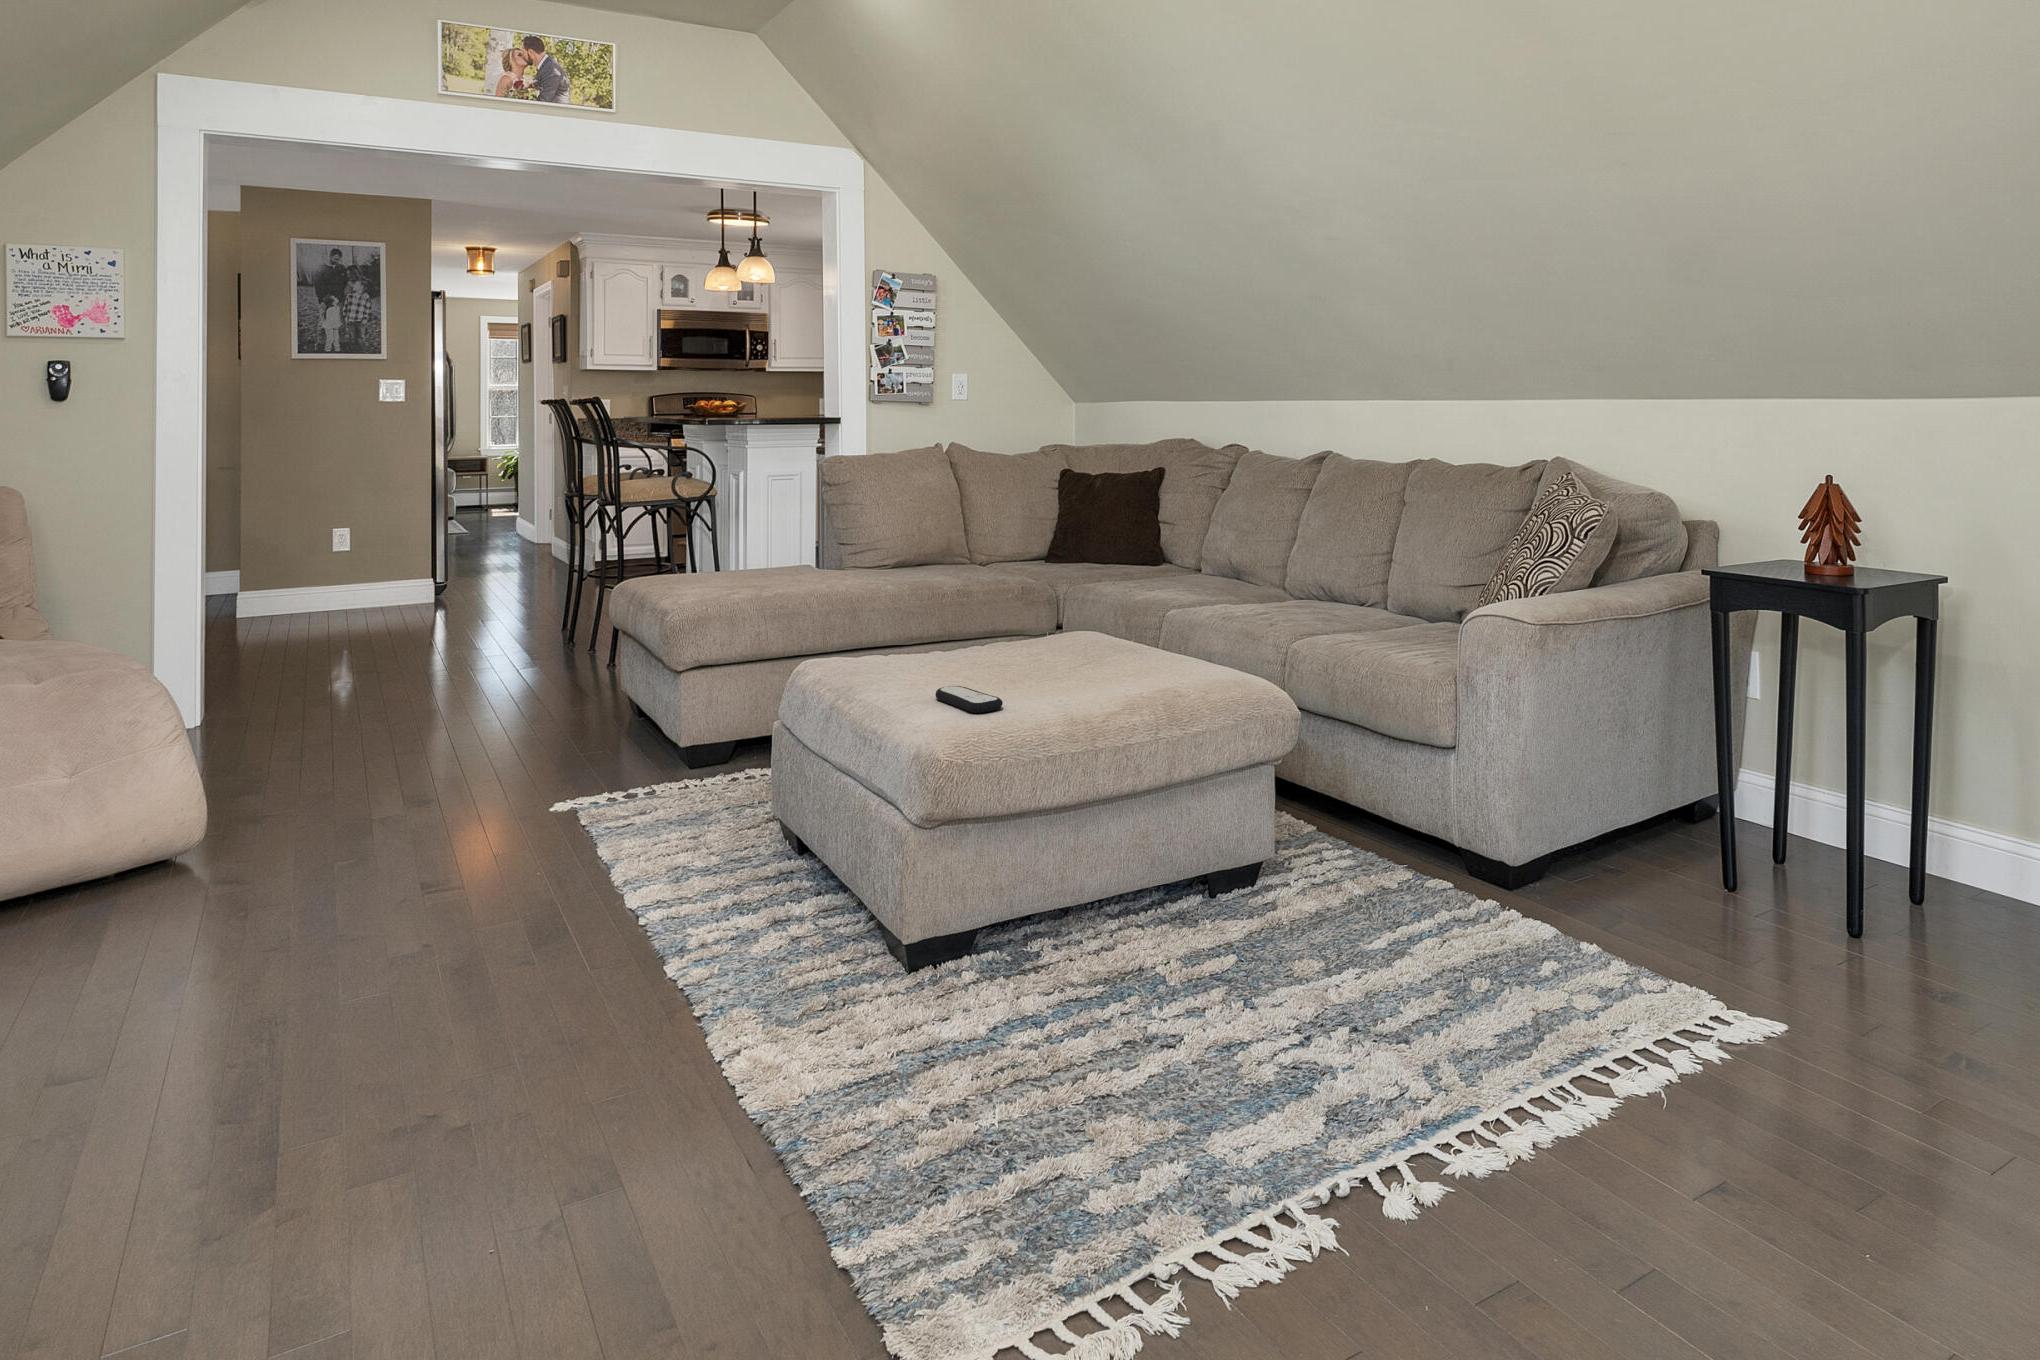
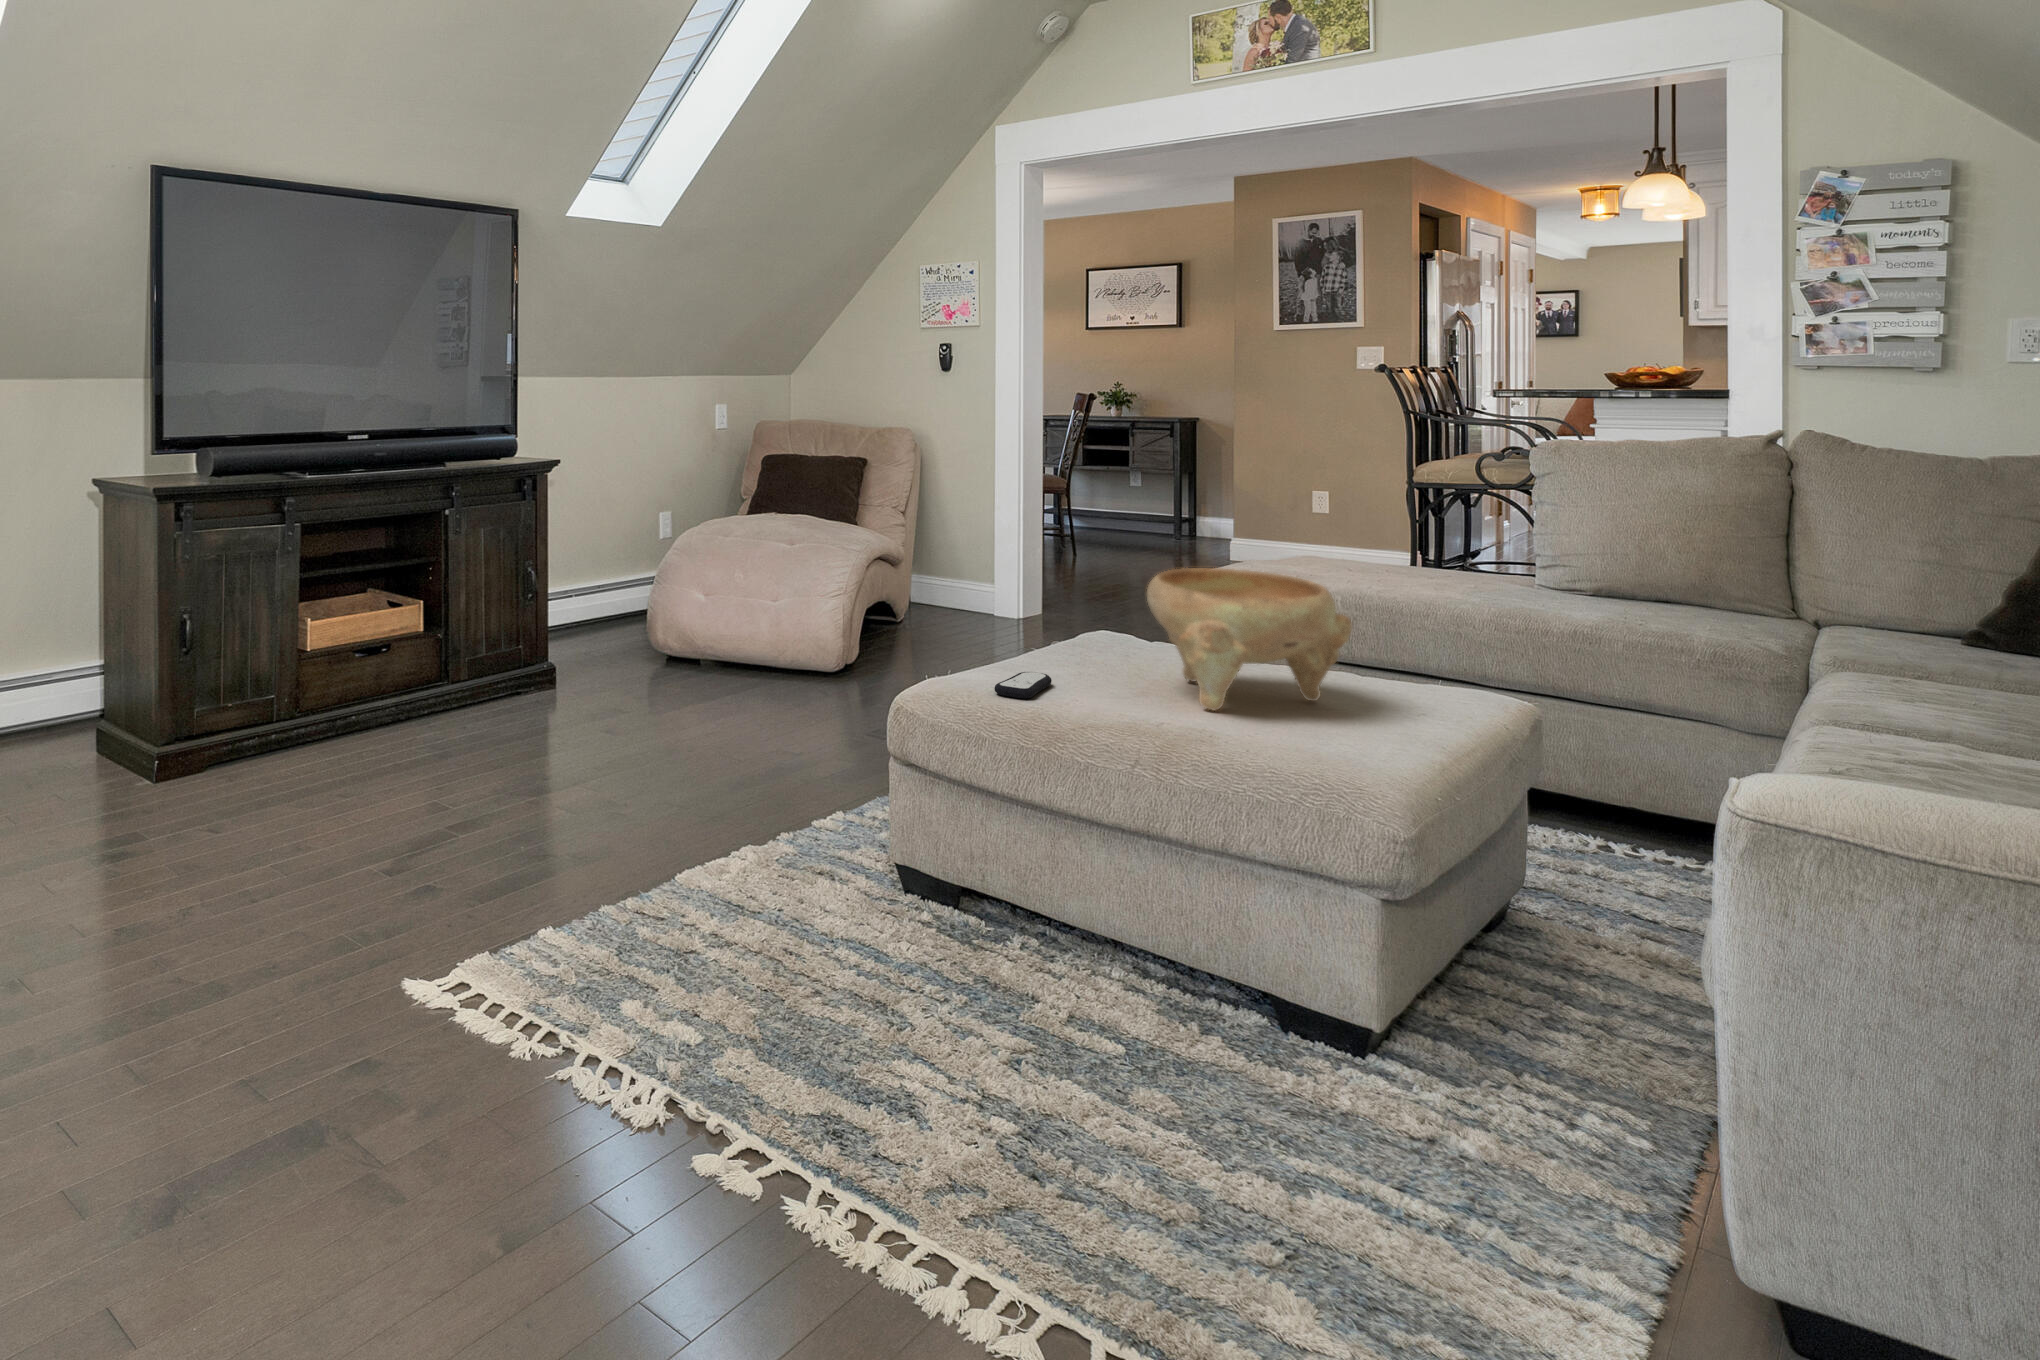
decorative bowl: none [967,556,1122,675] -> present [1147,568,1351,710]

